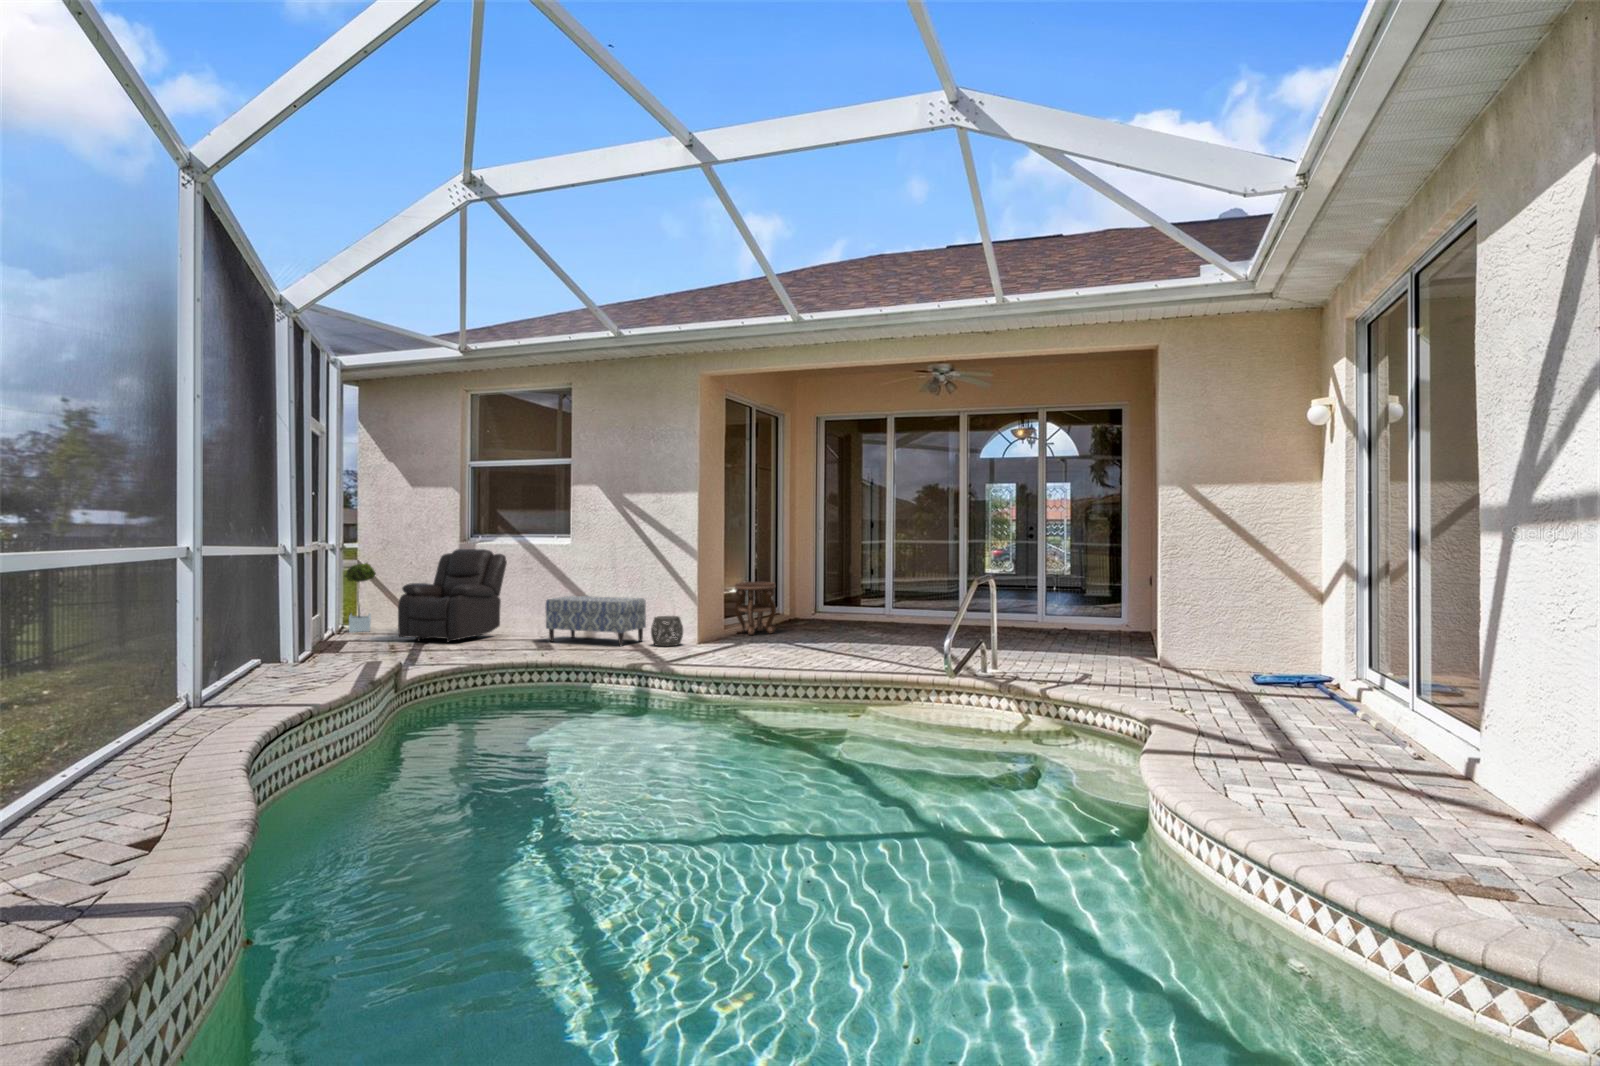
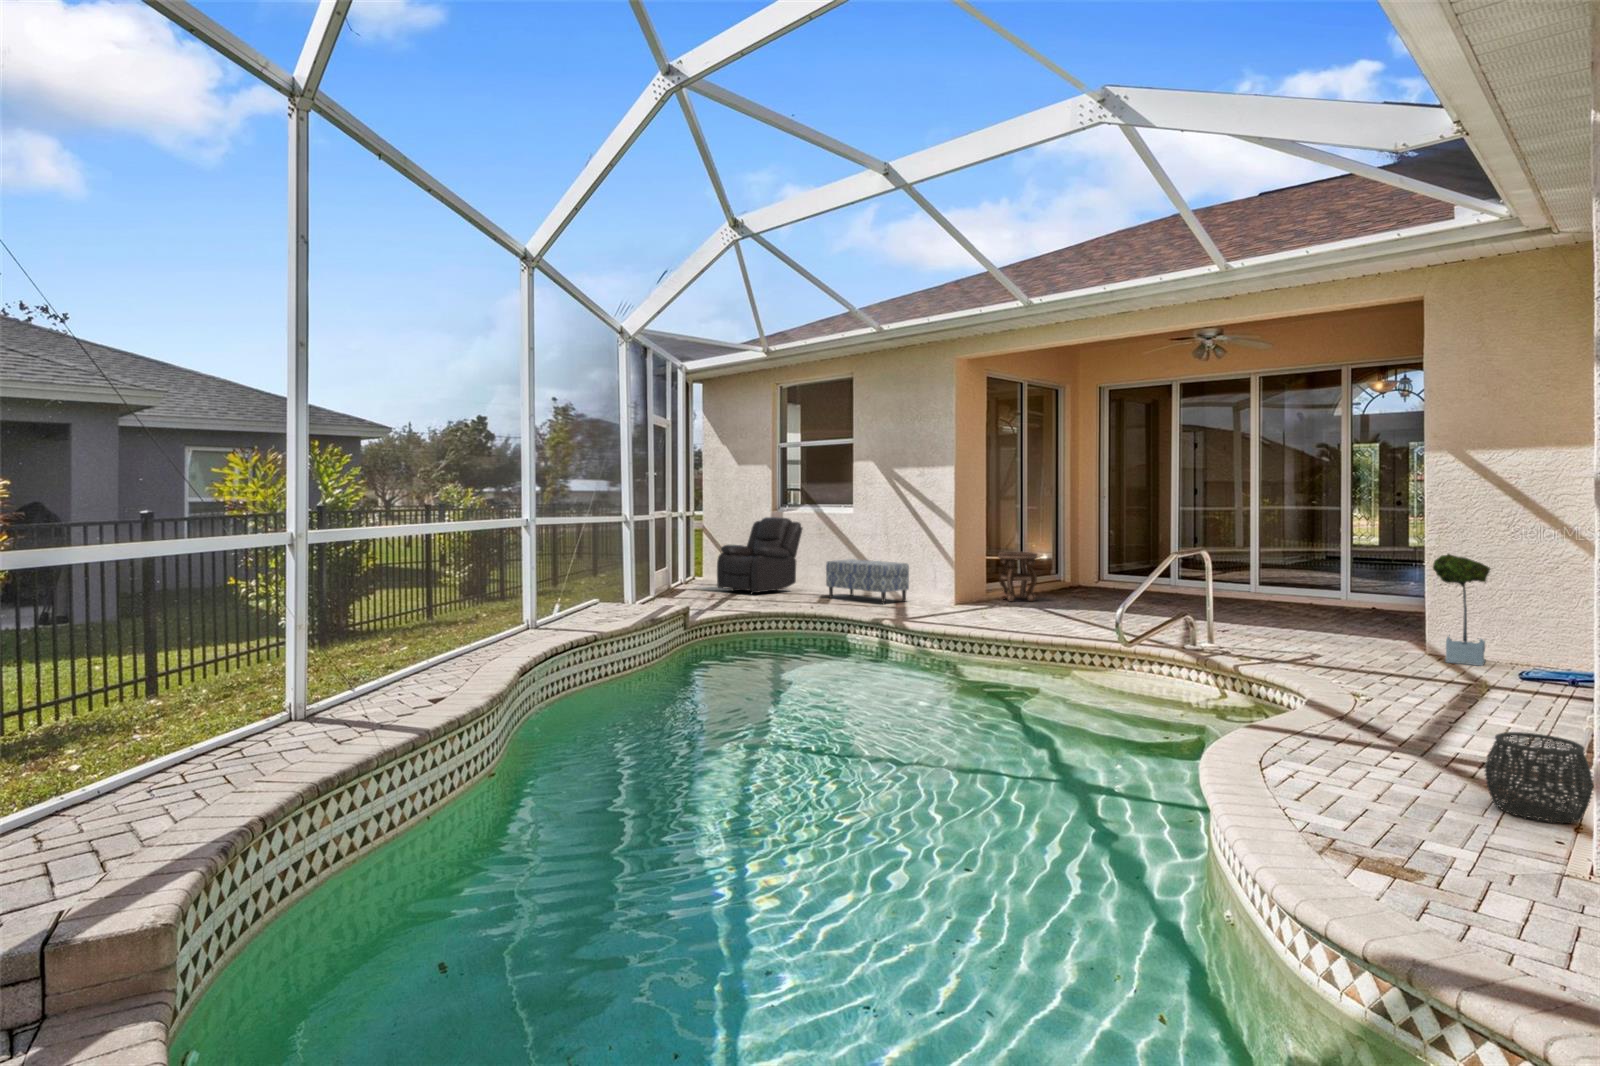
potted tree: present [345,563,376,632] -> present [1433,554,1490,666]
woven basket: present [651,616,683,646] -> present [1485,732,1594,823]

